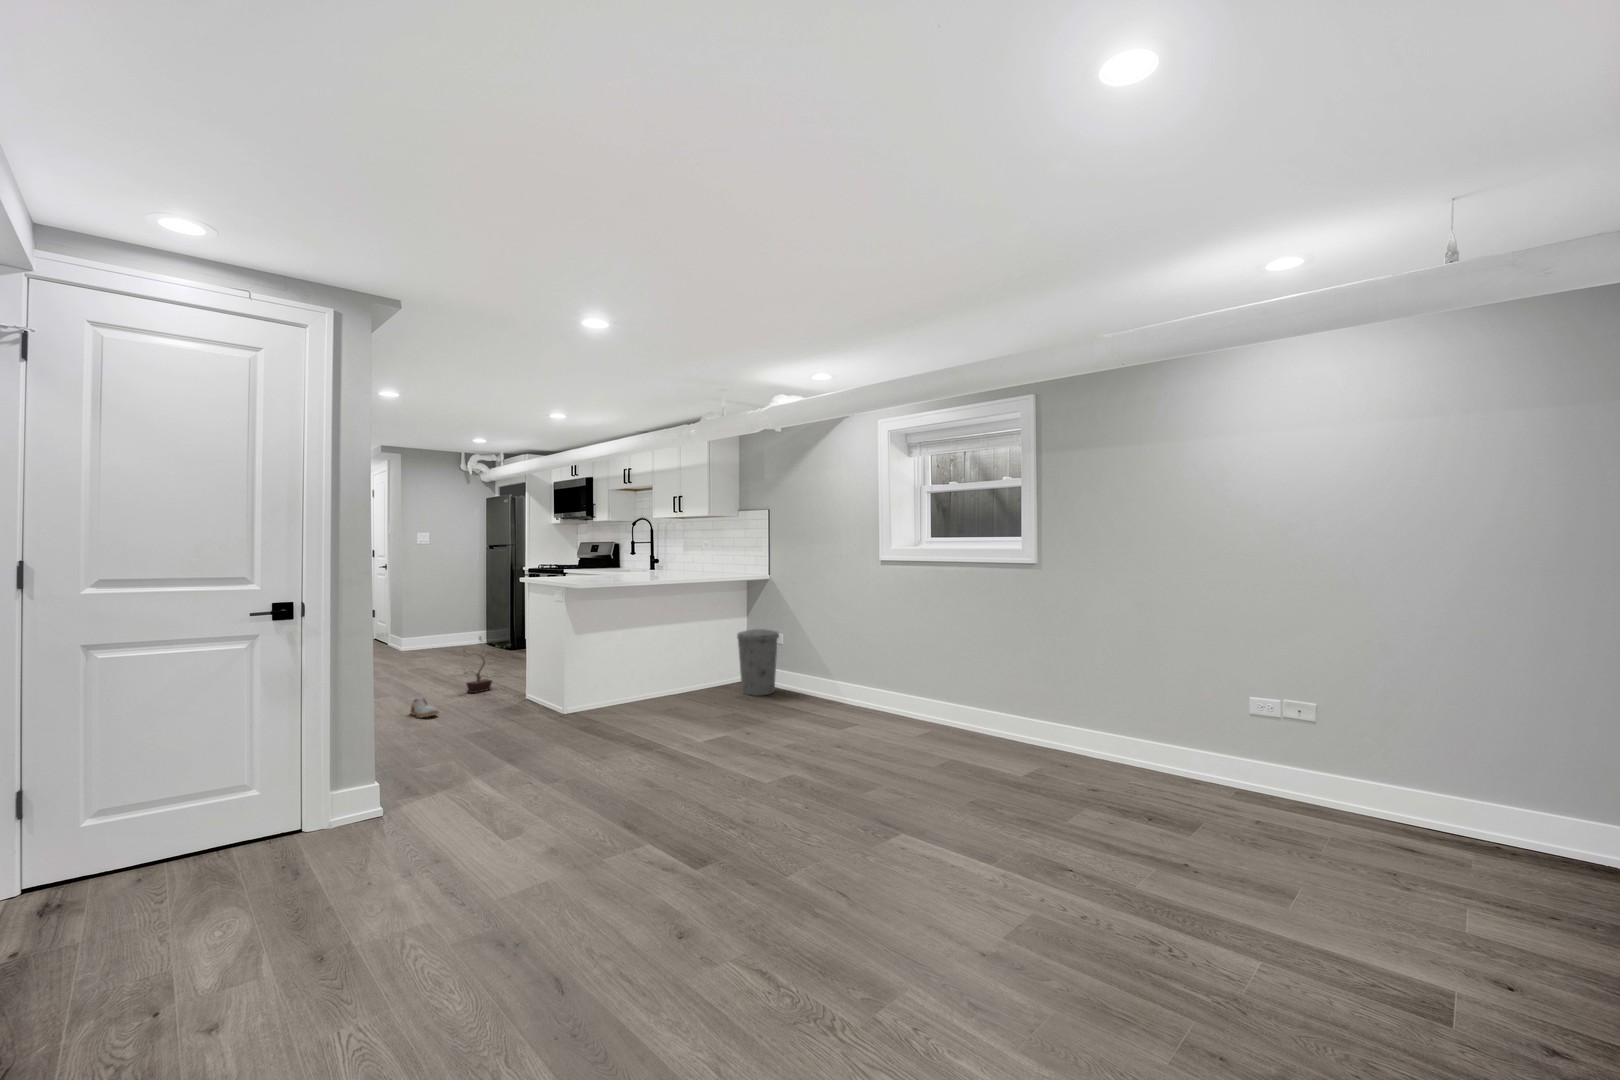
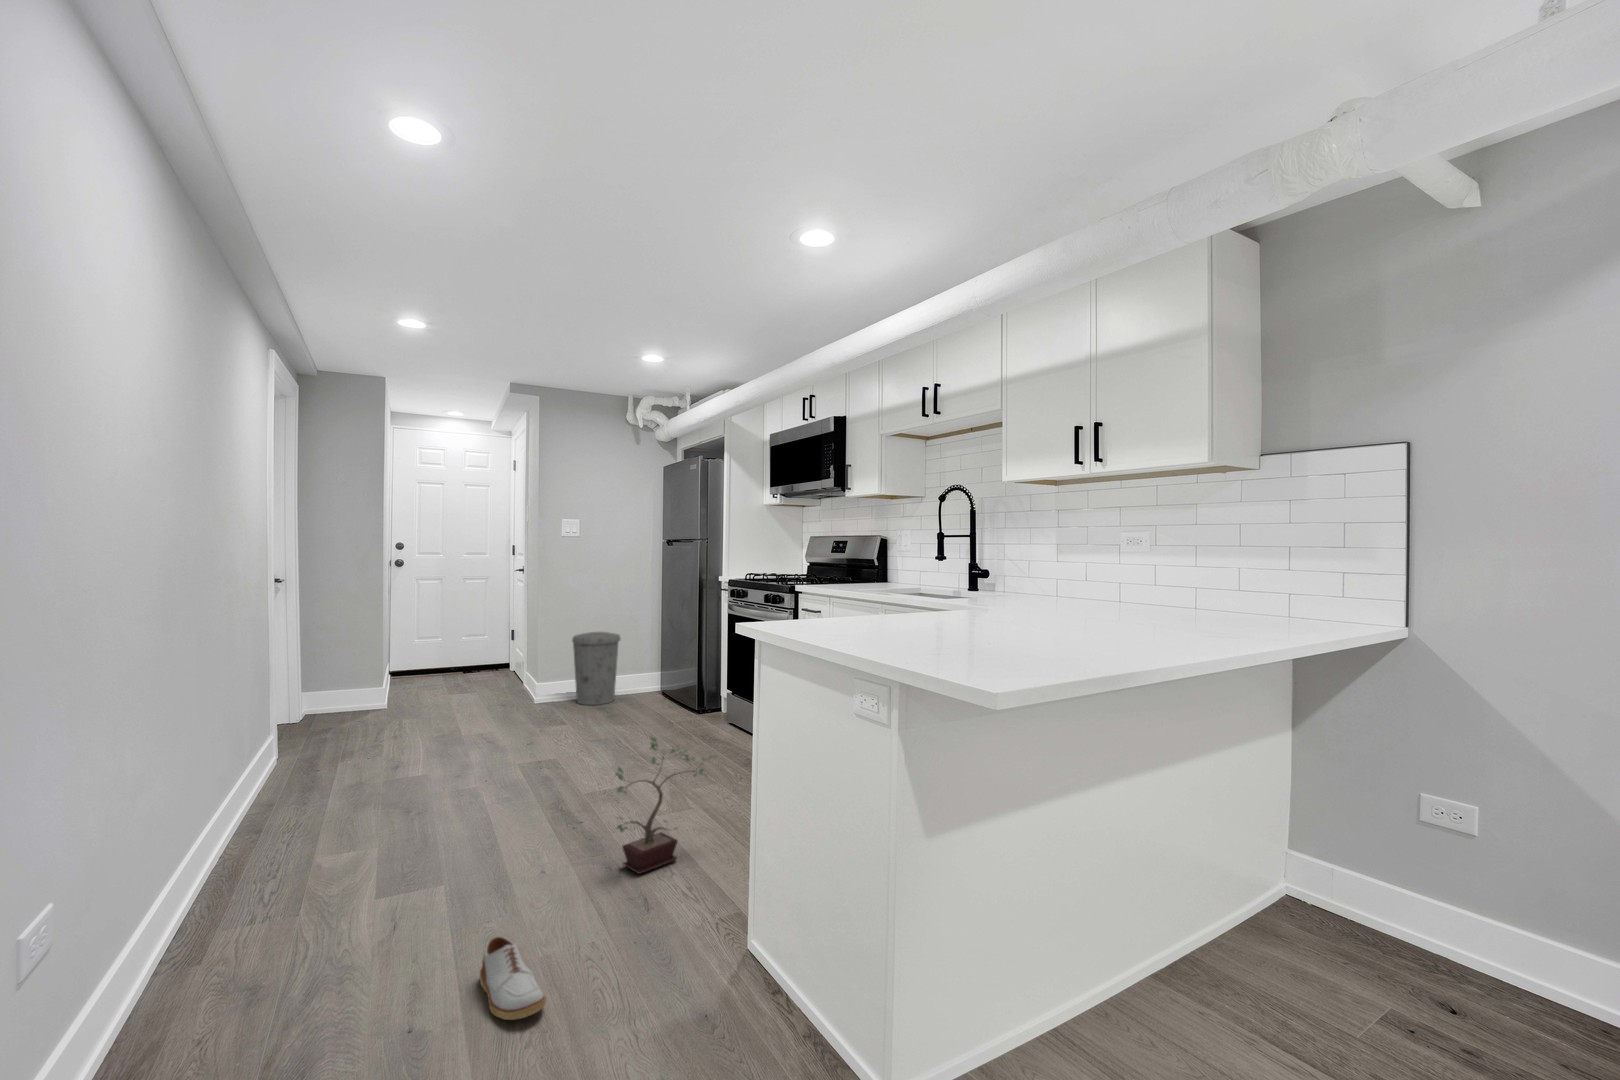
trash can: present [737,629,779,696] -> present [572,632,621,705]

